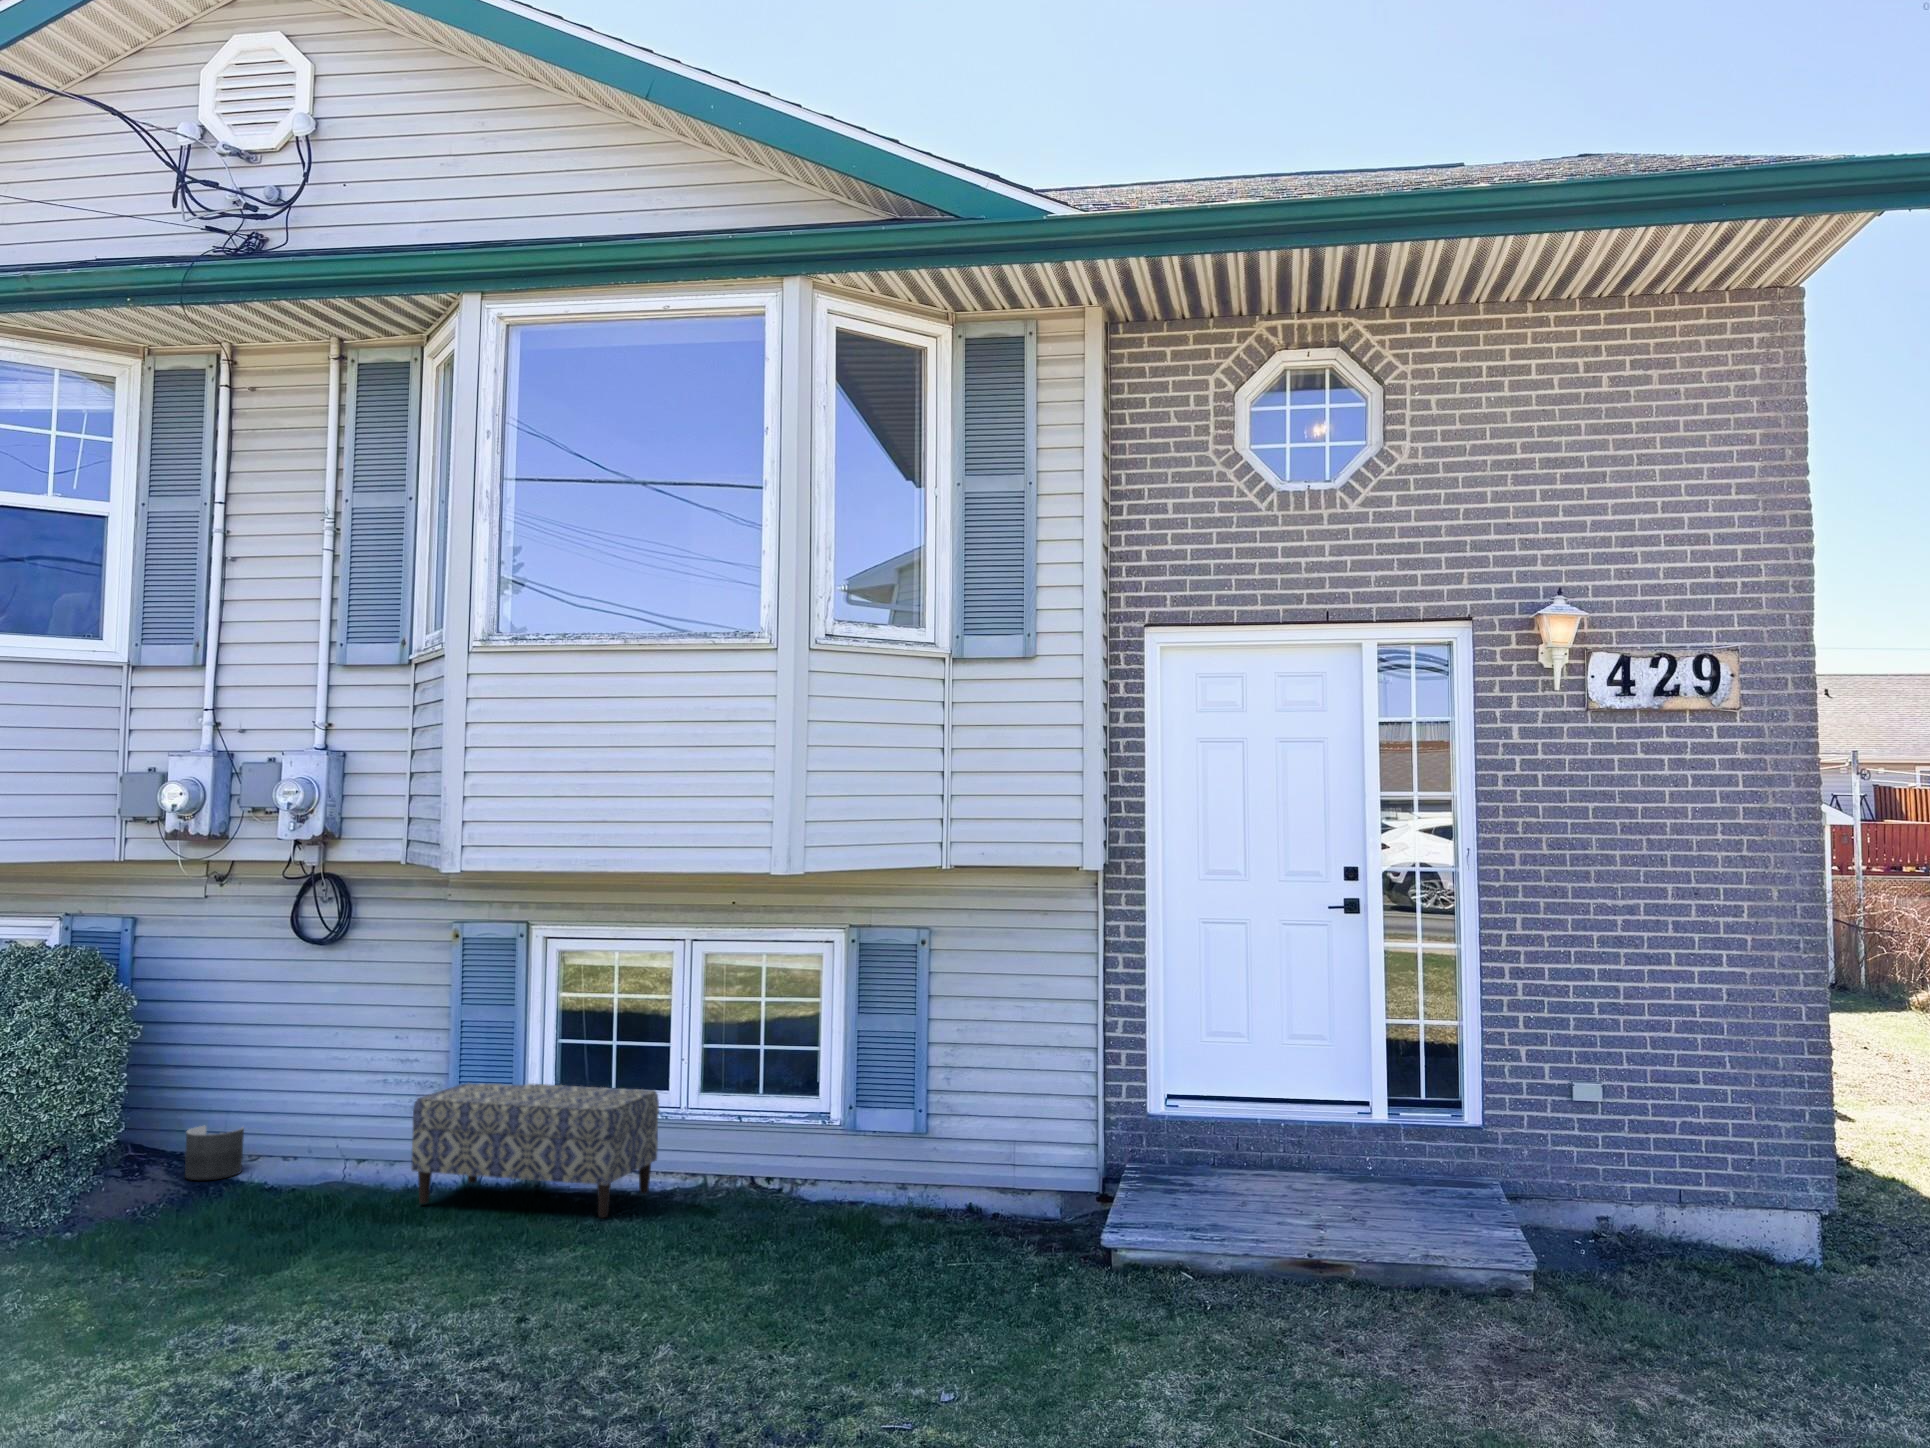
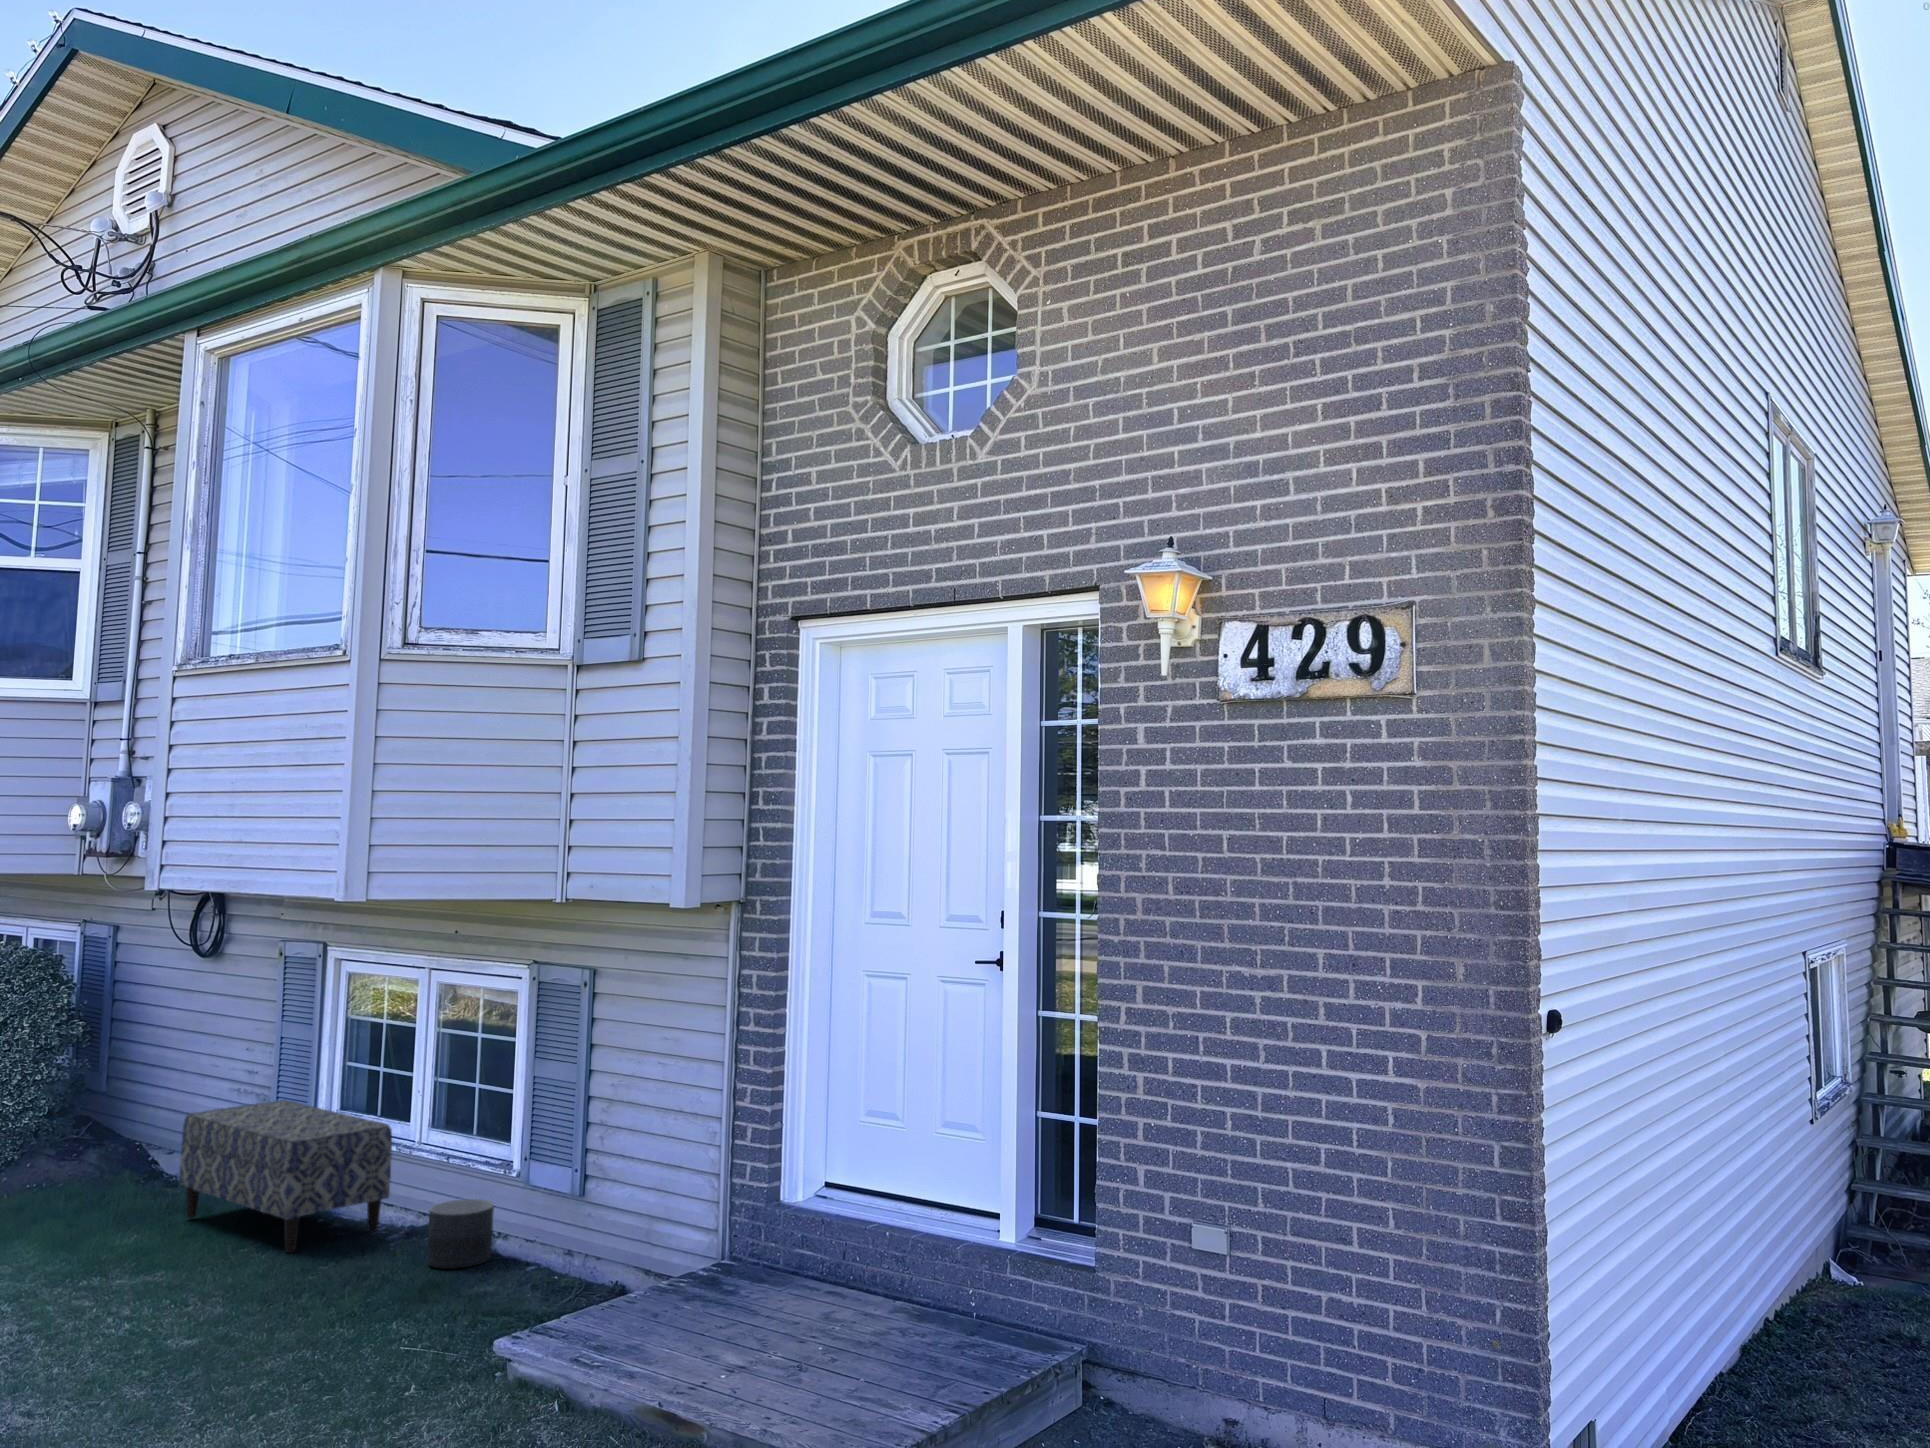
planter: present [185,1126,244,1180] -> present [427,1199,494,1269]

